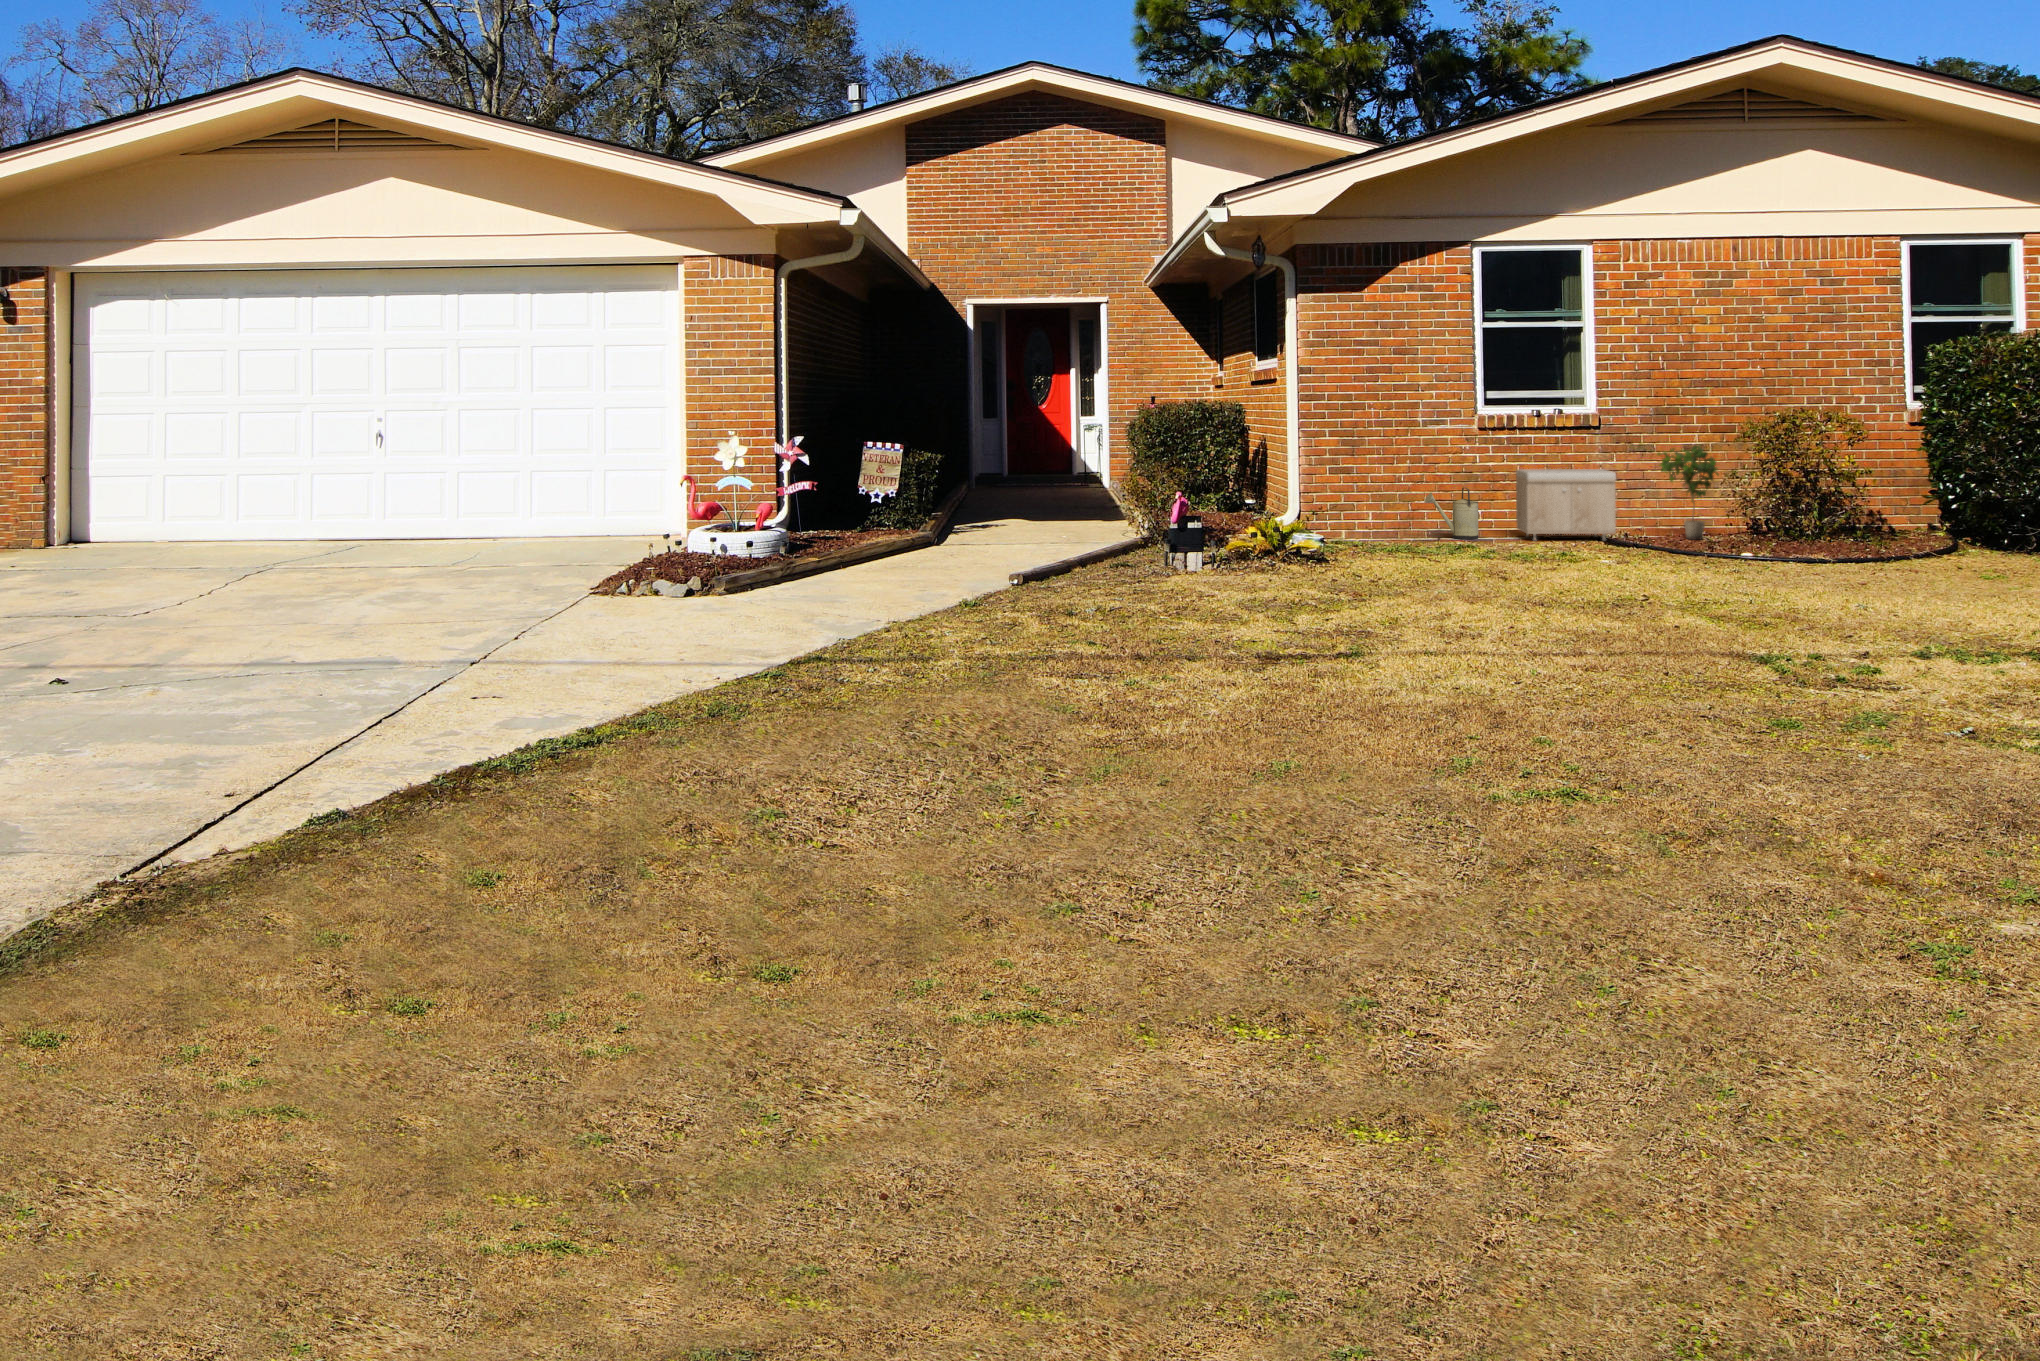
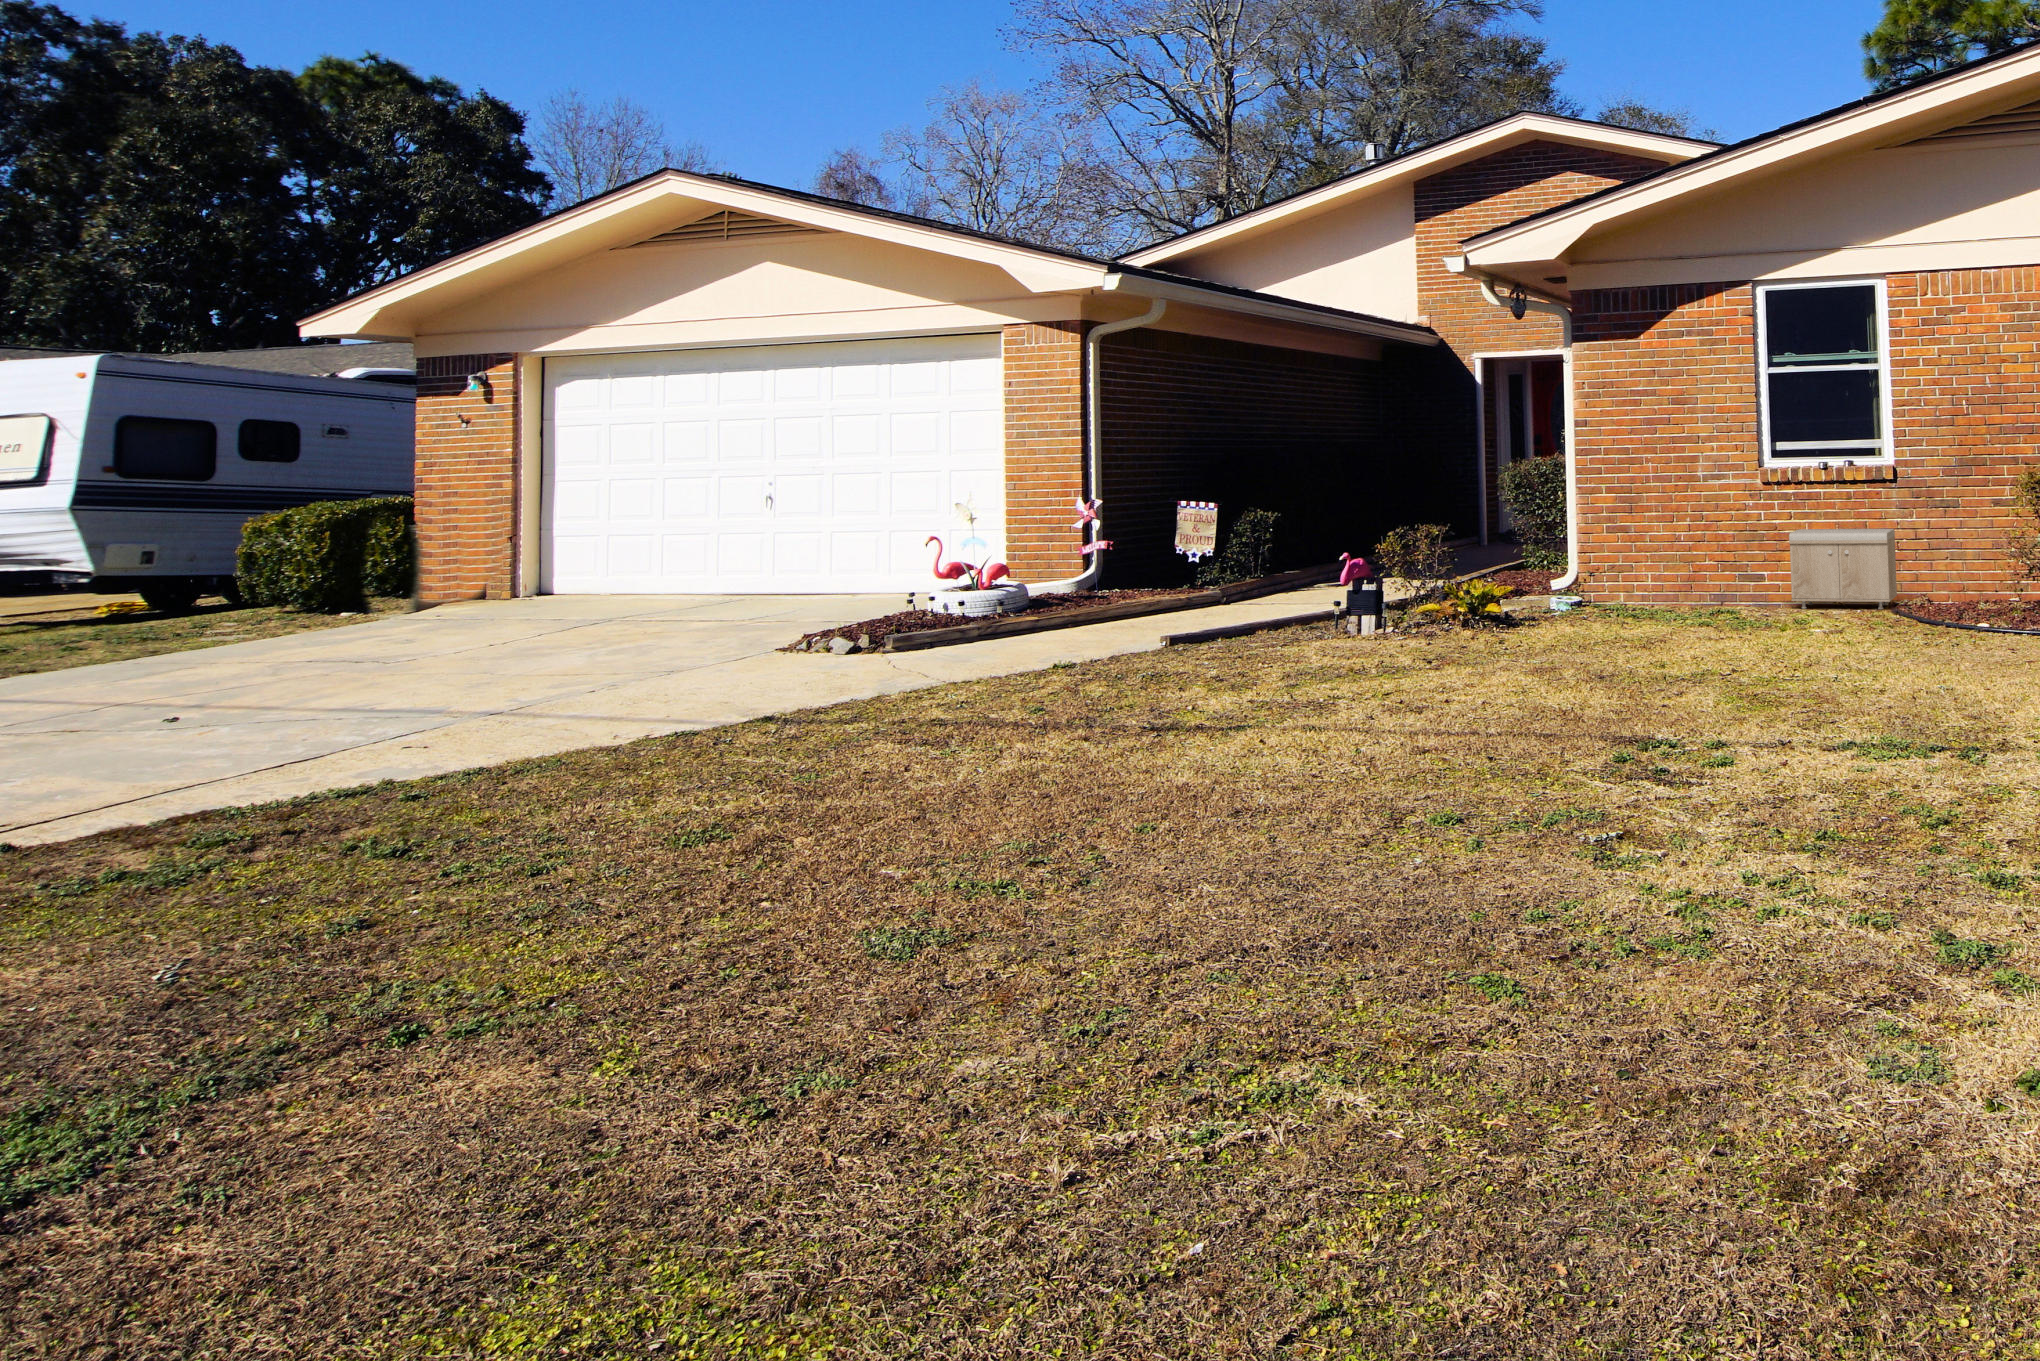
potted plant: present [1658,446,1719,540] -> none [1936,501,2023,610]
watering can: present [1424,488,1484,539] -> none [1693,549,1759,606]

